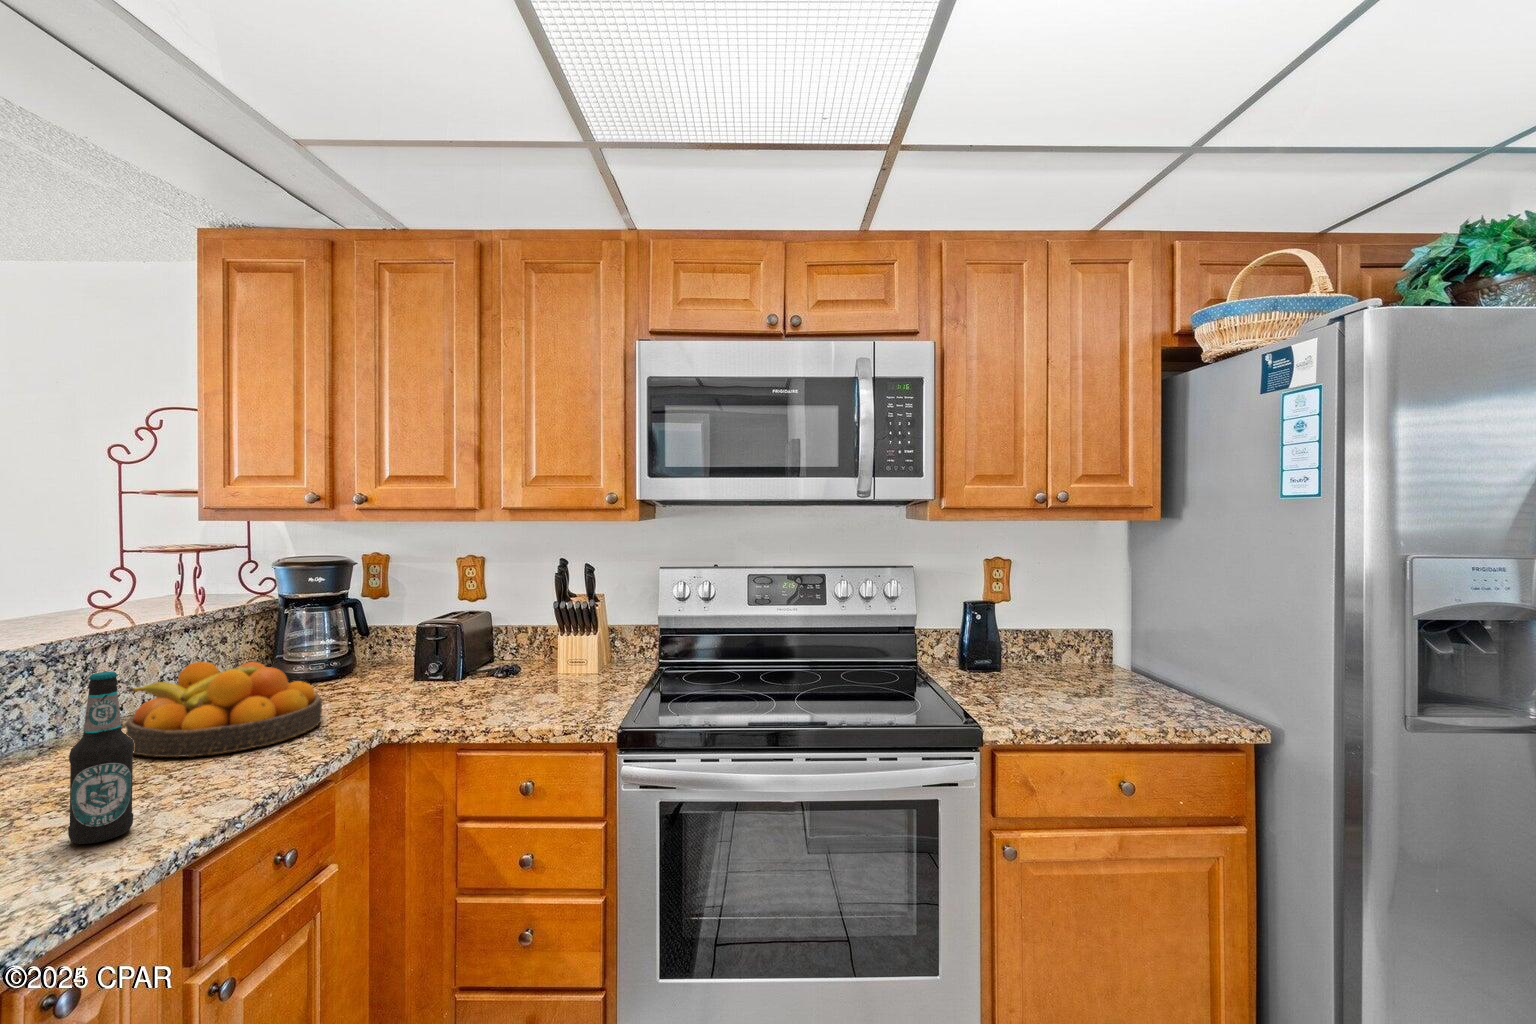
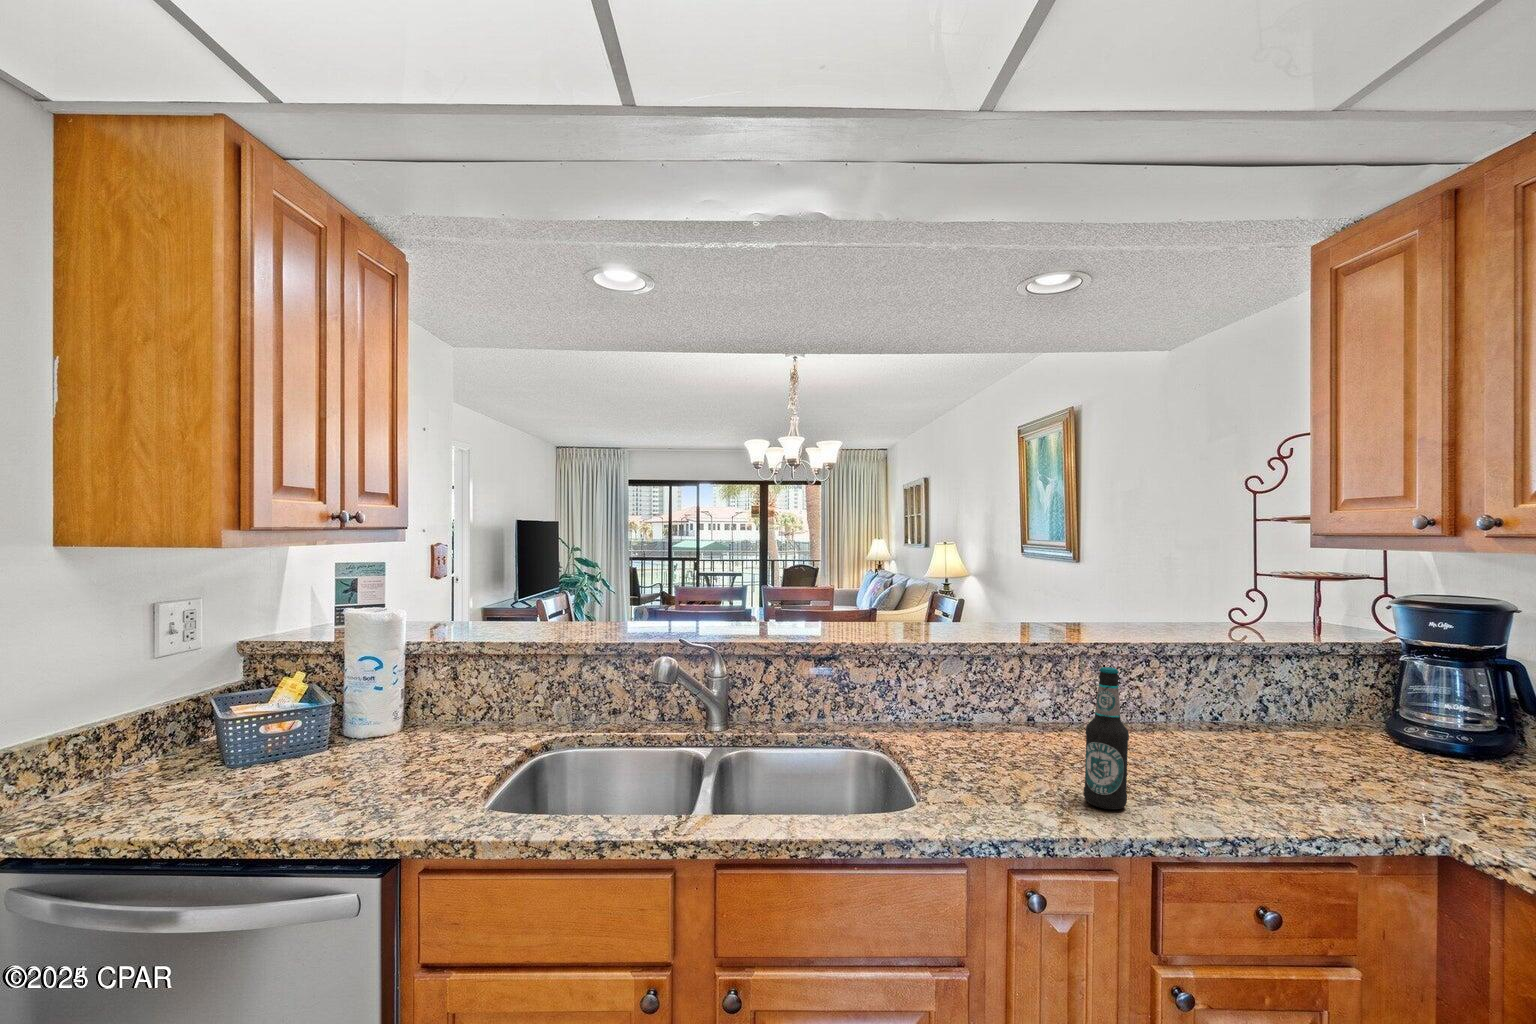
fruit bowl: present [126,662,322,757] -> none [1190,687,1389,798]

